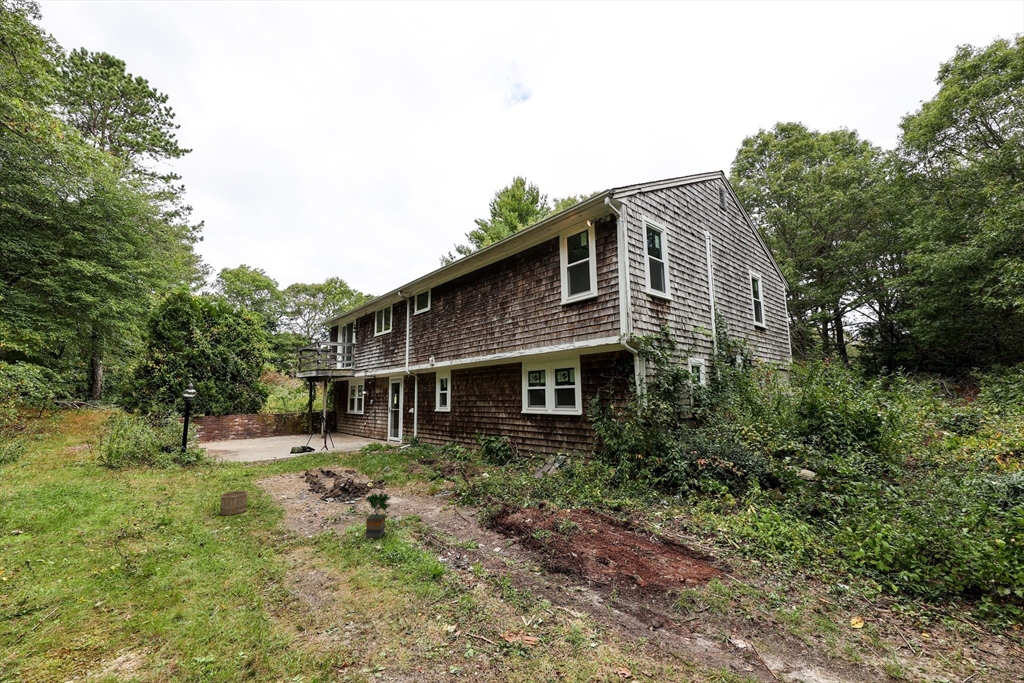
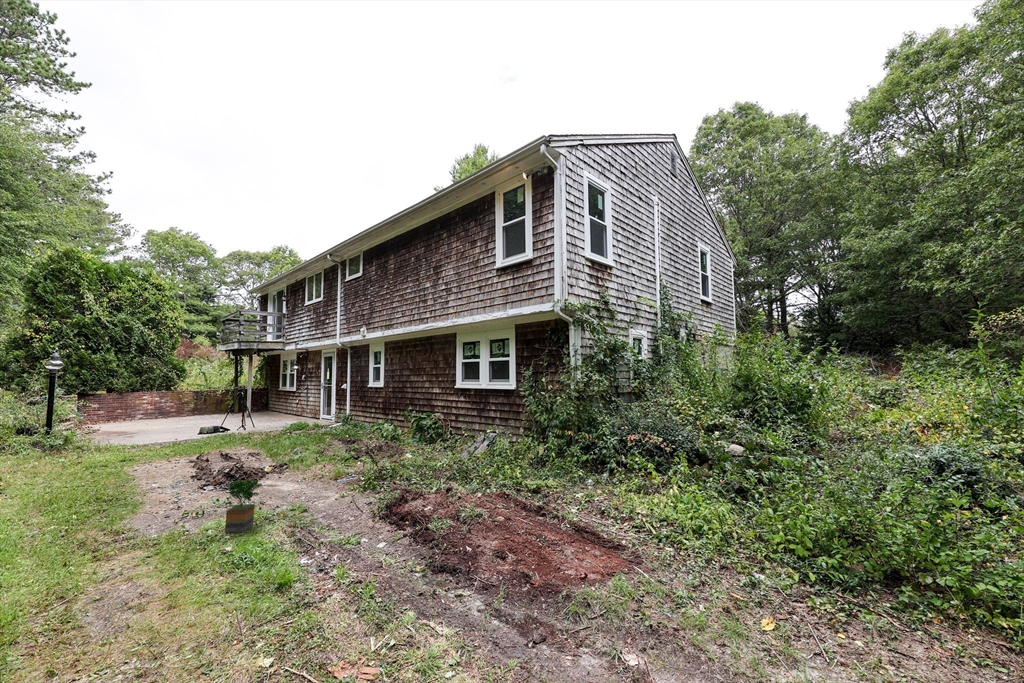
wooden bucket: present [220,491,248,515] -> none [53,478,95,508]

